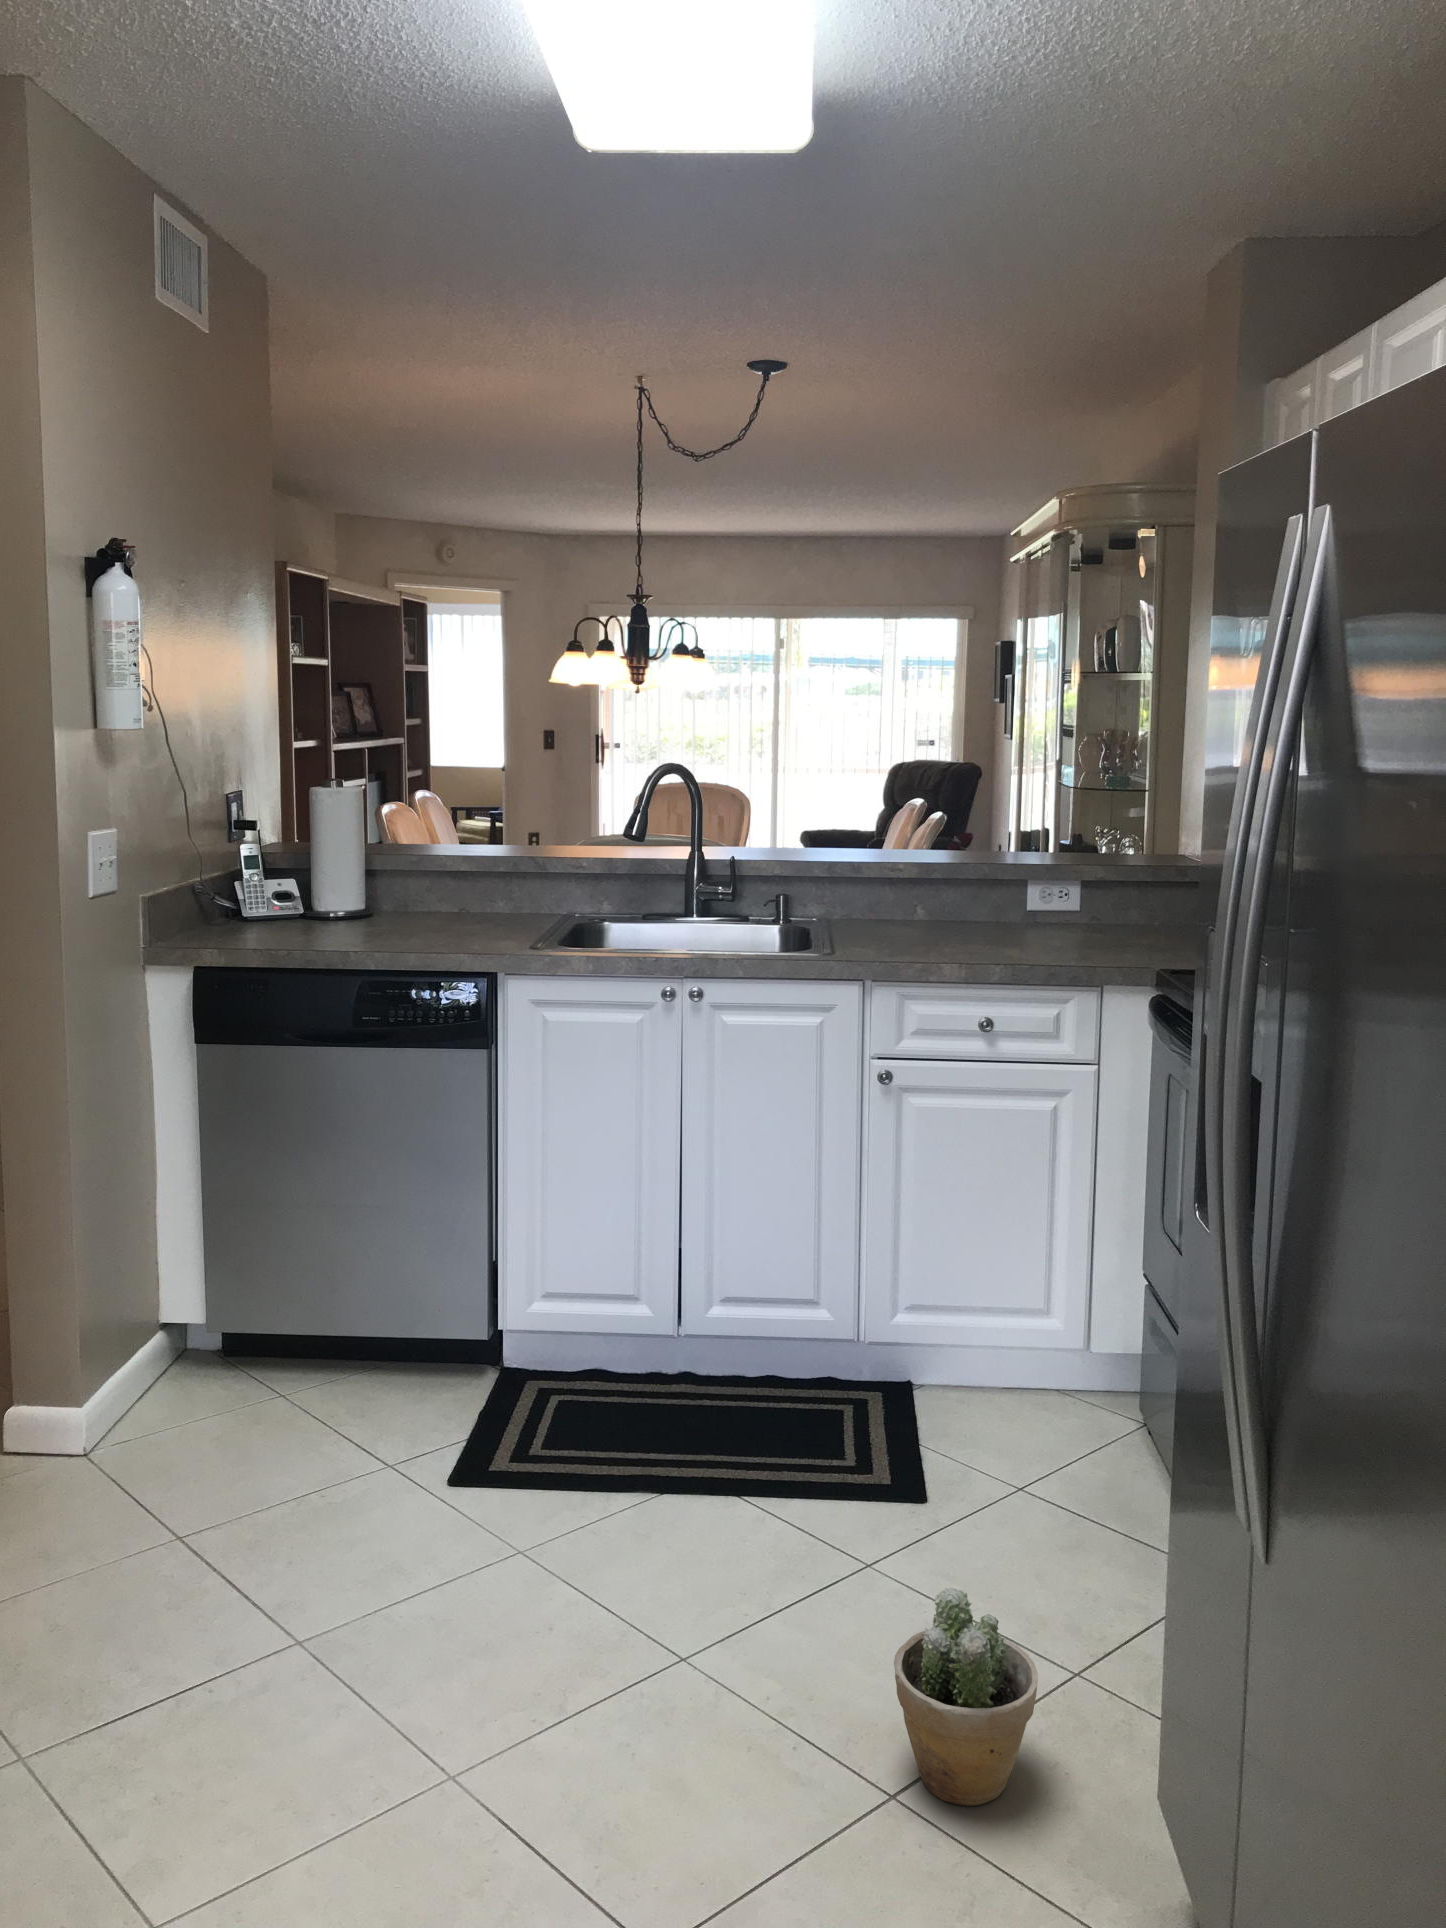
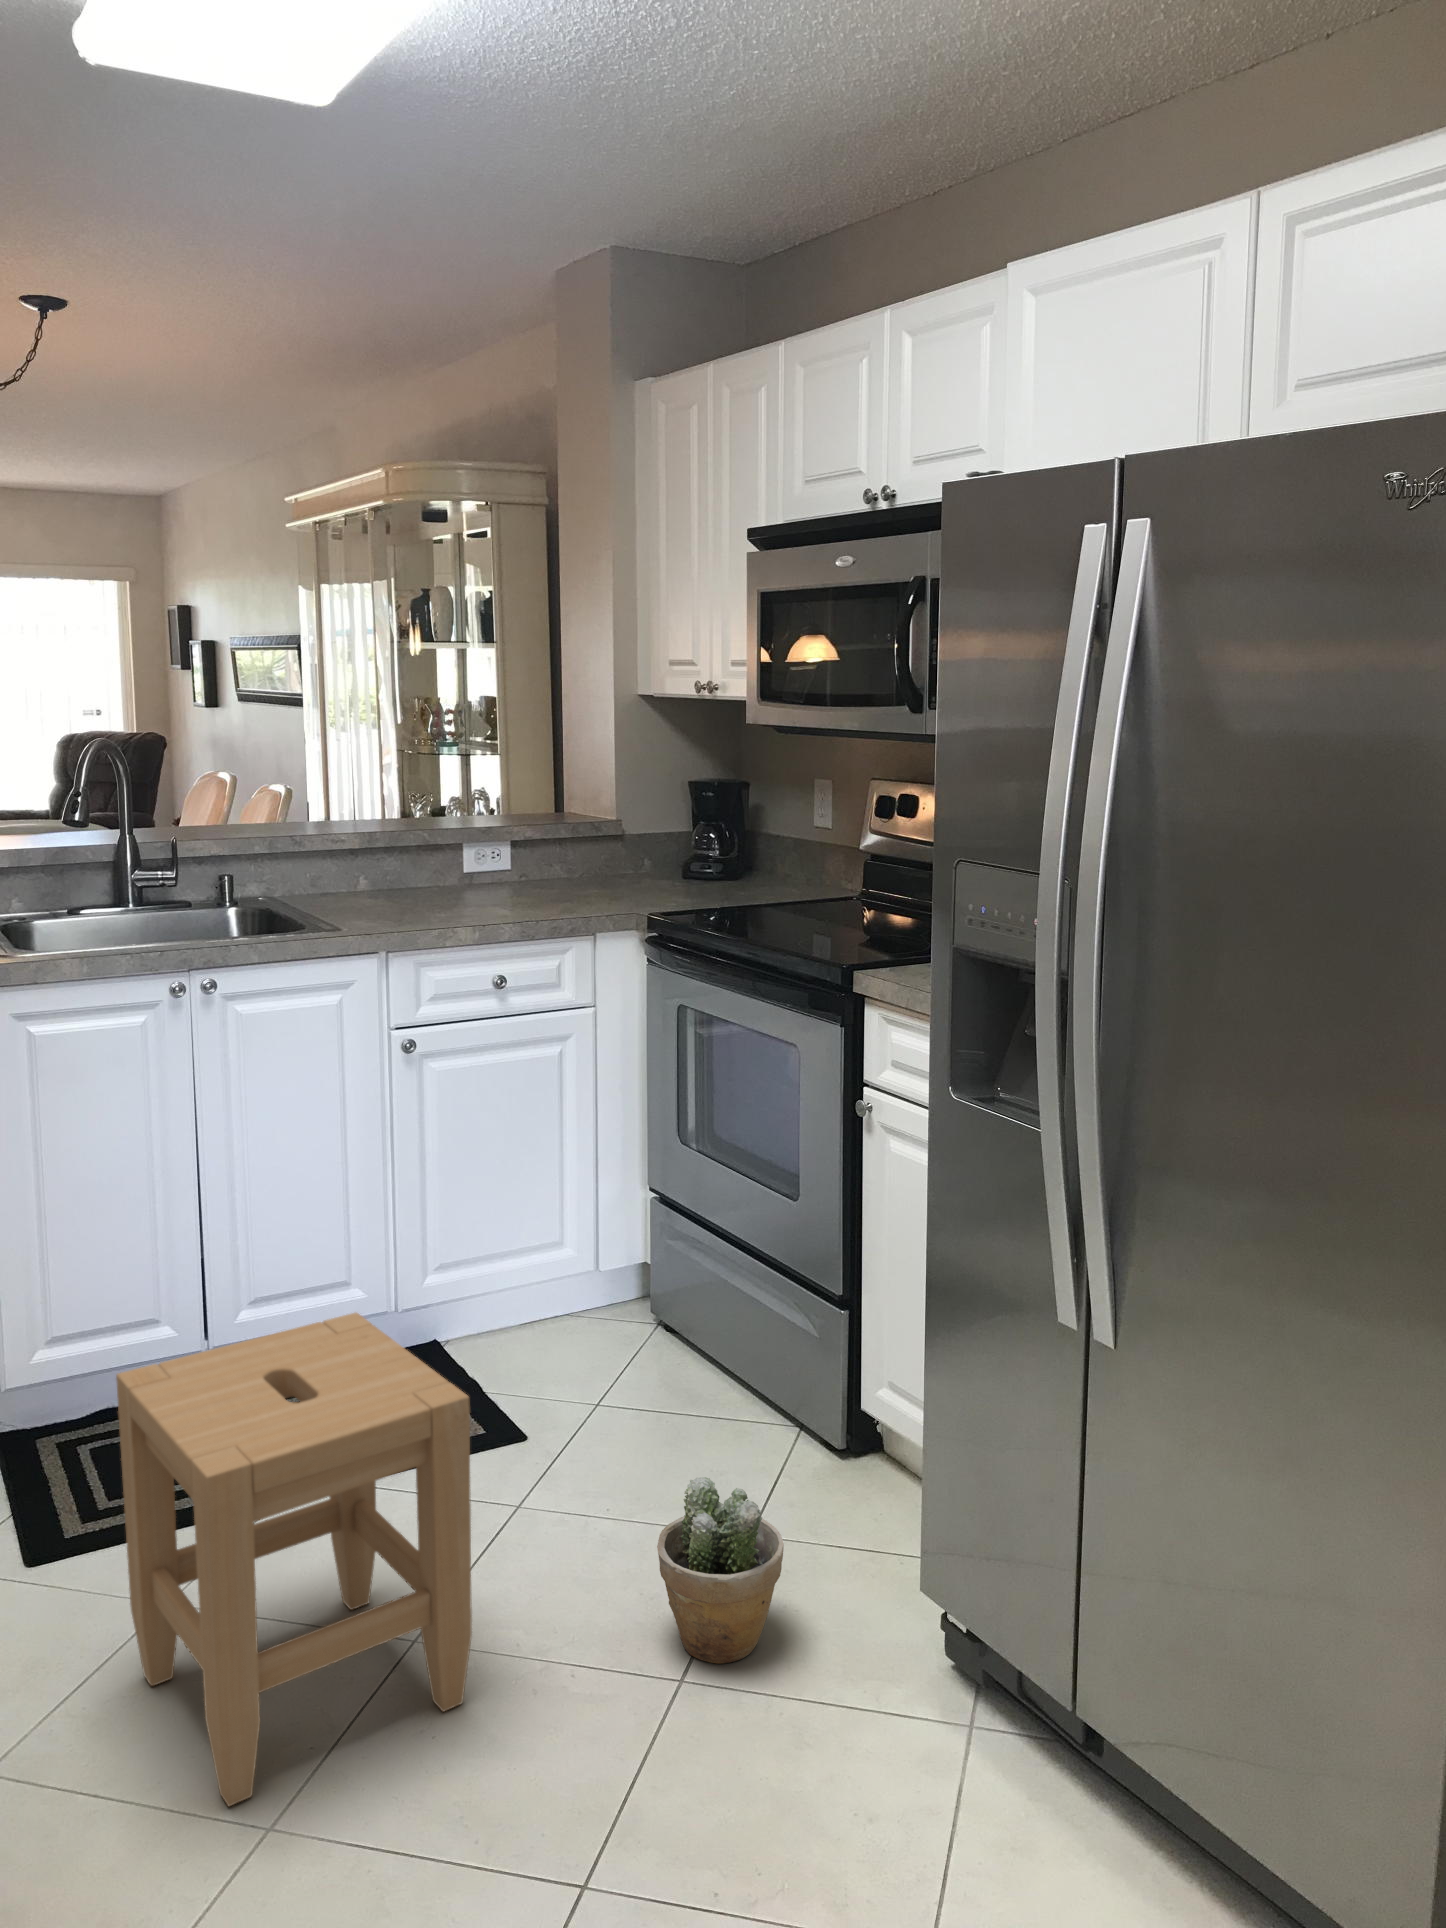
stool: none [423,1324,691,1743] -> present [116,1313,472,1806]

